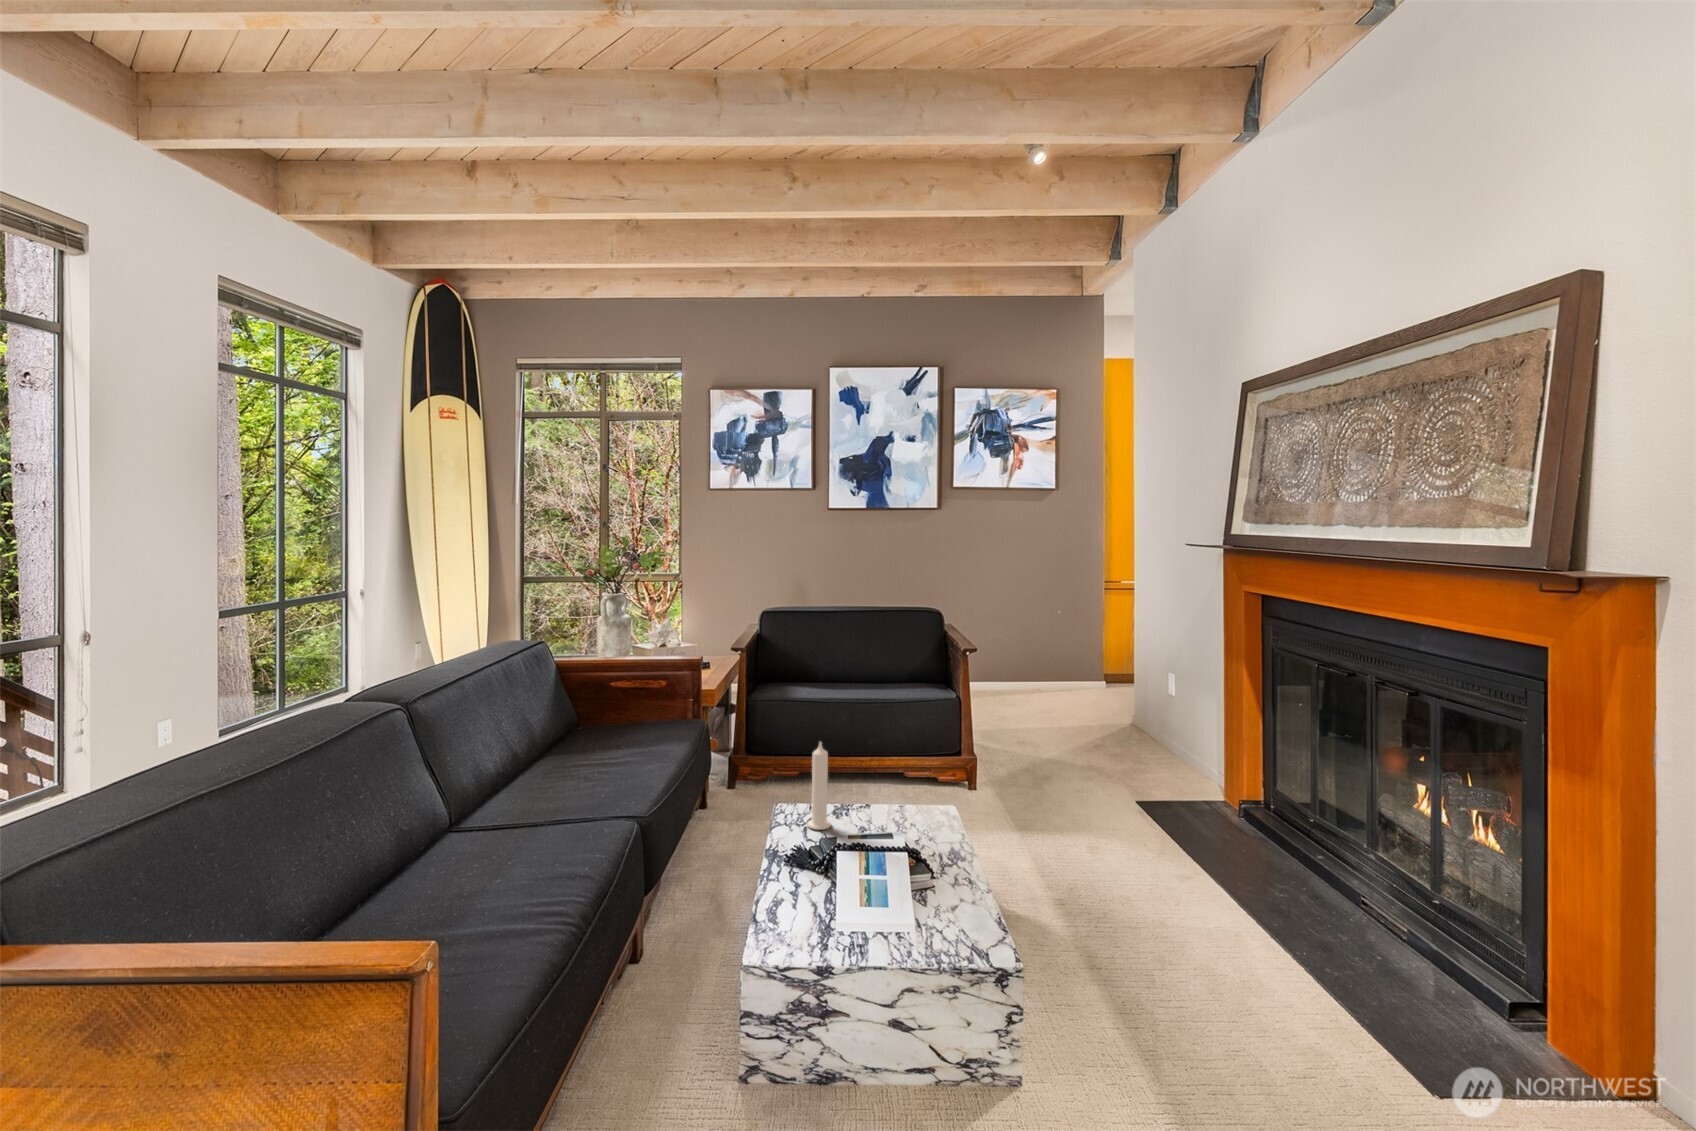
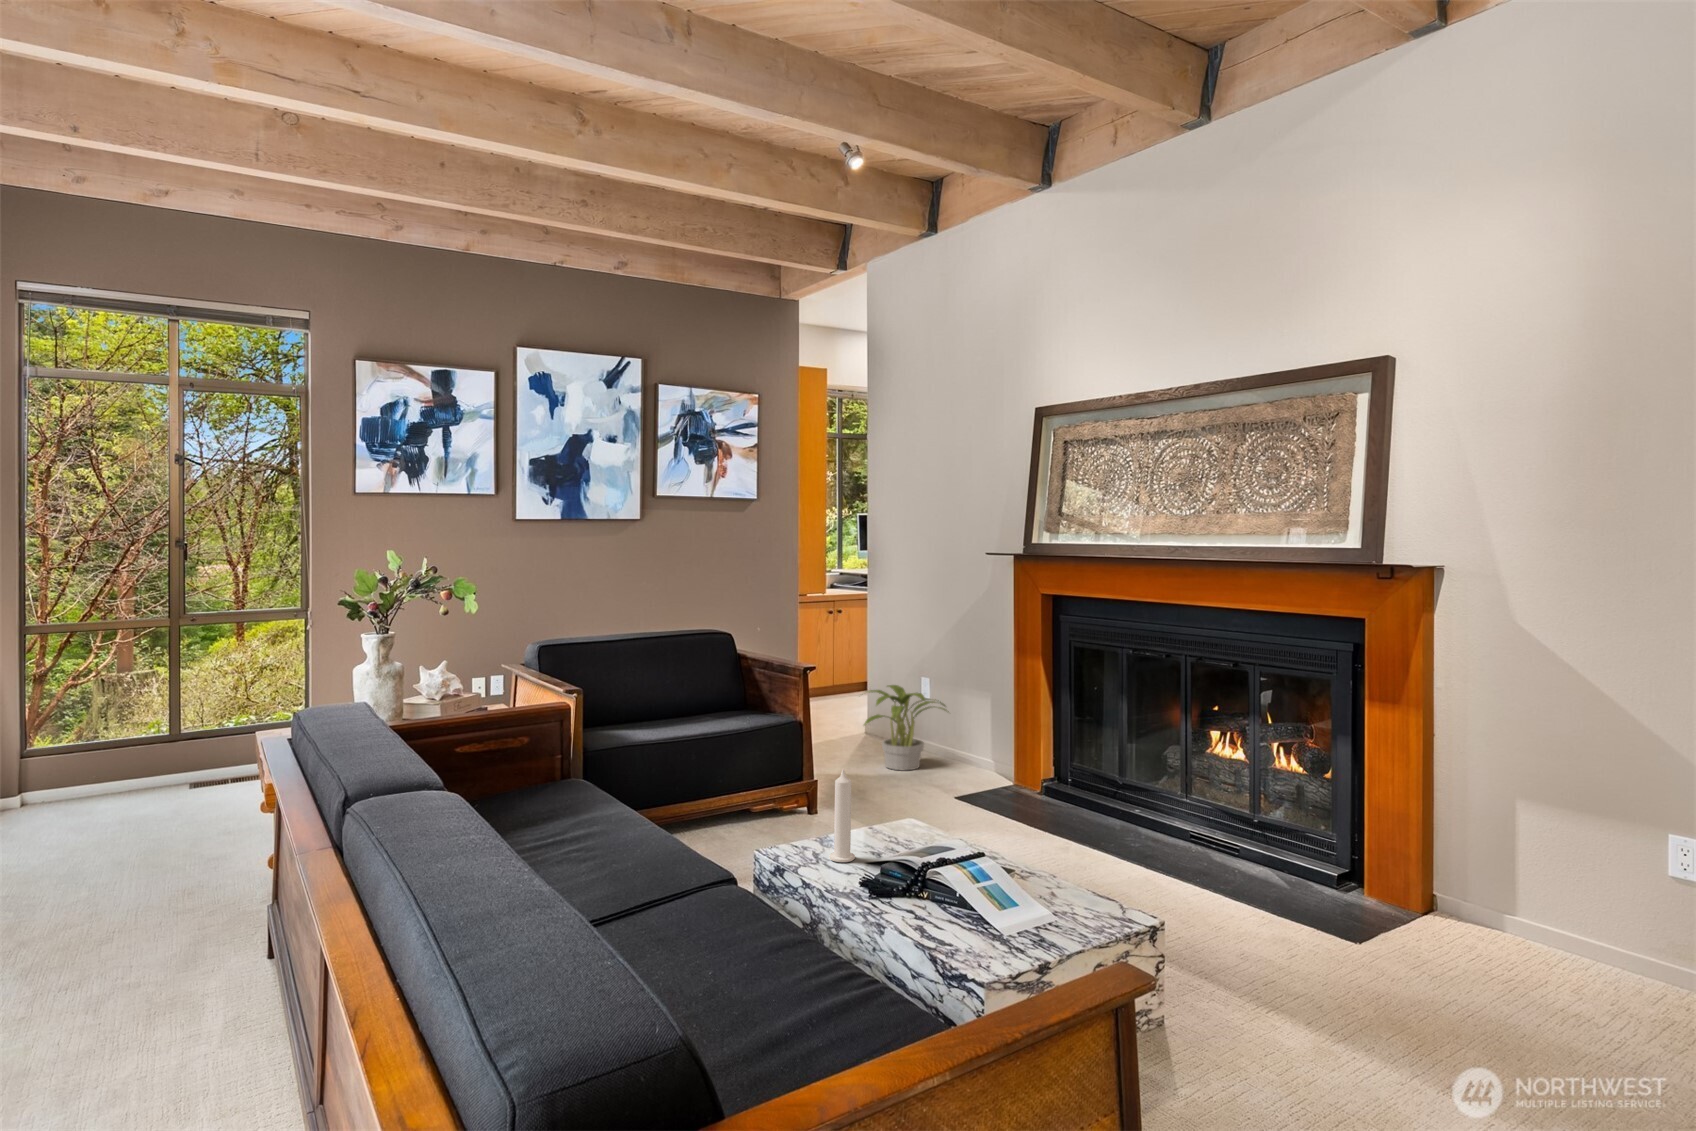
potted plant: none [1079,677,1180,766] -> present [864,685,949,770]

